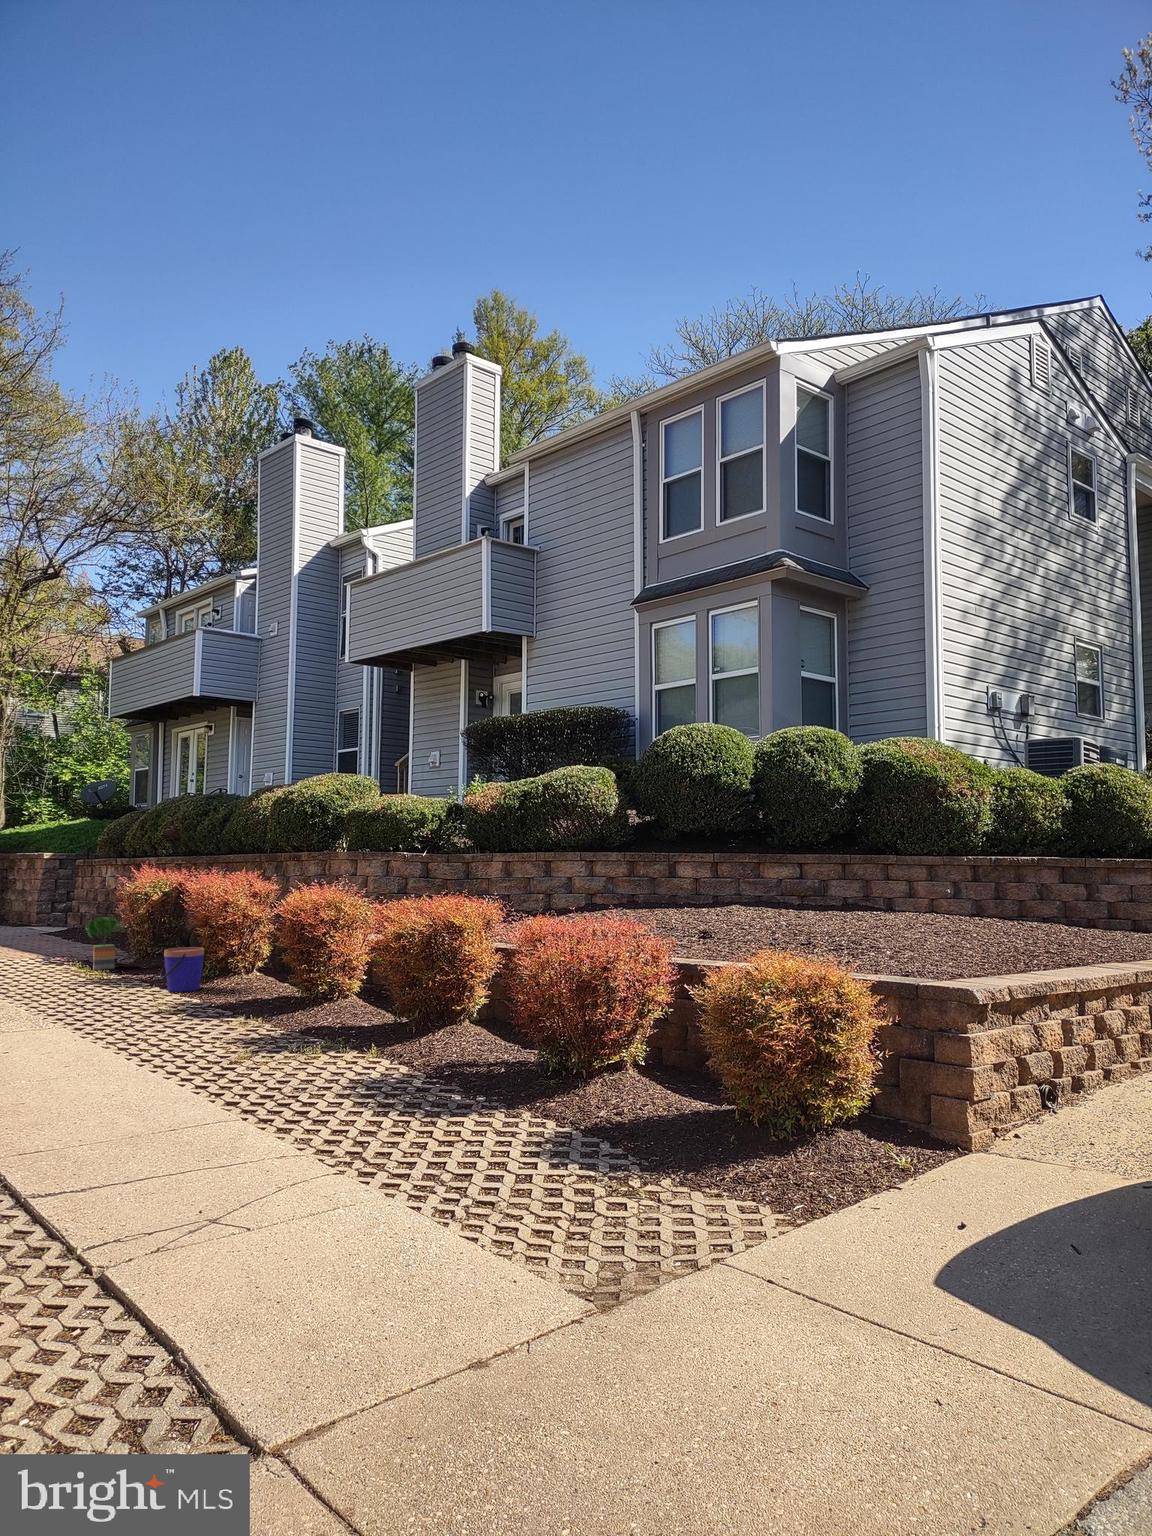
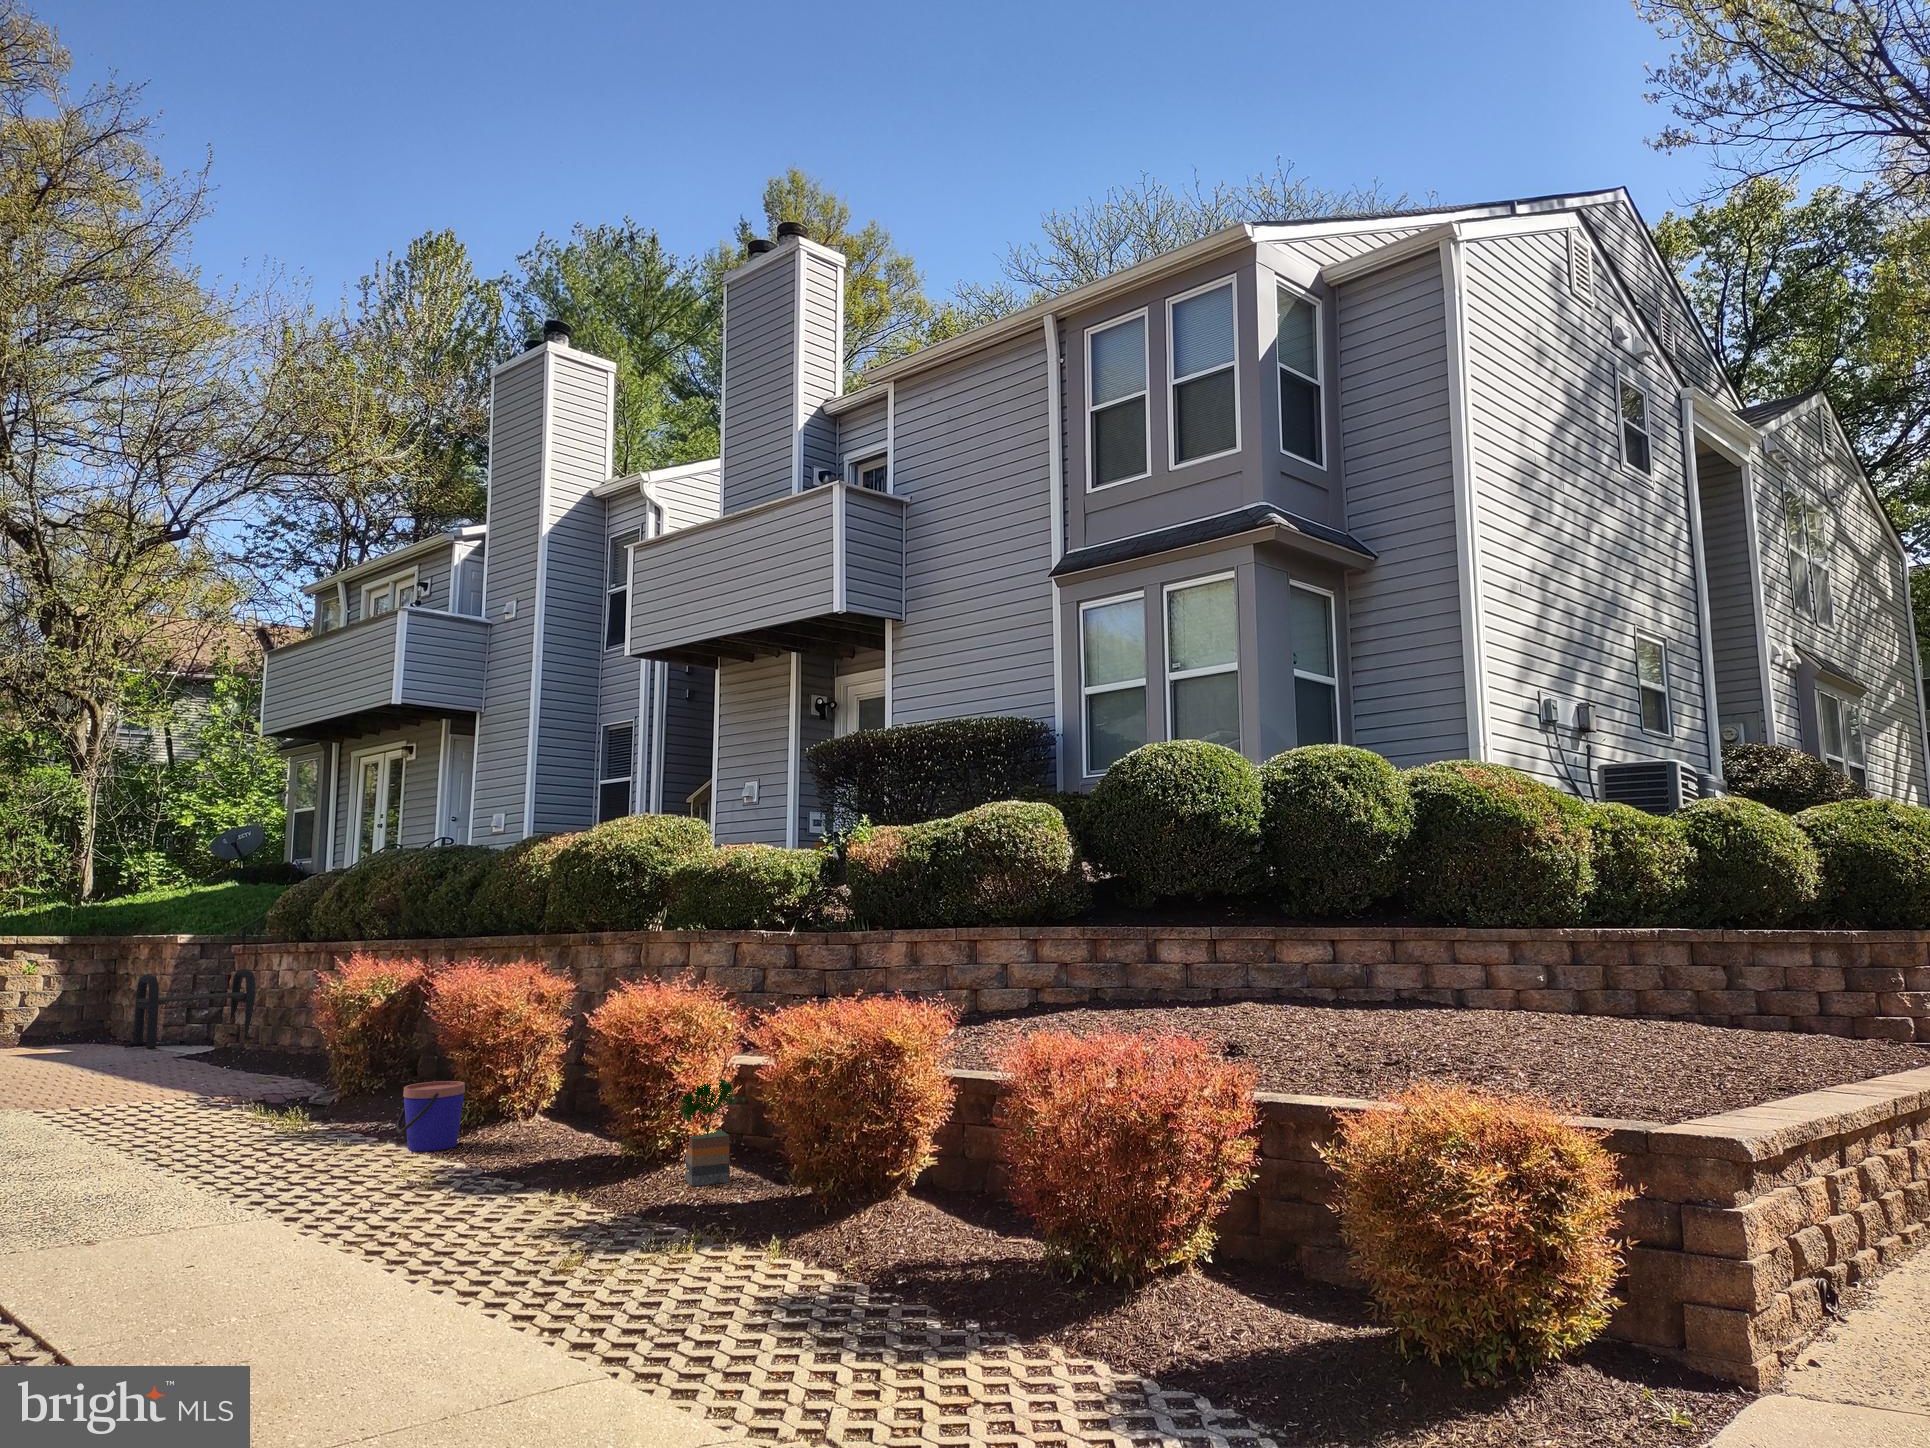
bench: none [17,877,95,928] -> present [133,969,256,1048]
potted tree: present [85,917,123,970] -> present [676,1078,745,1186]

